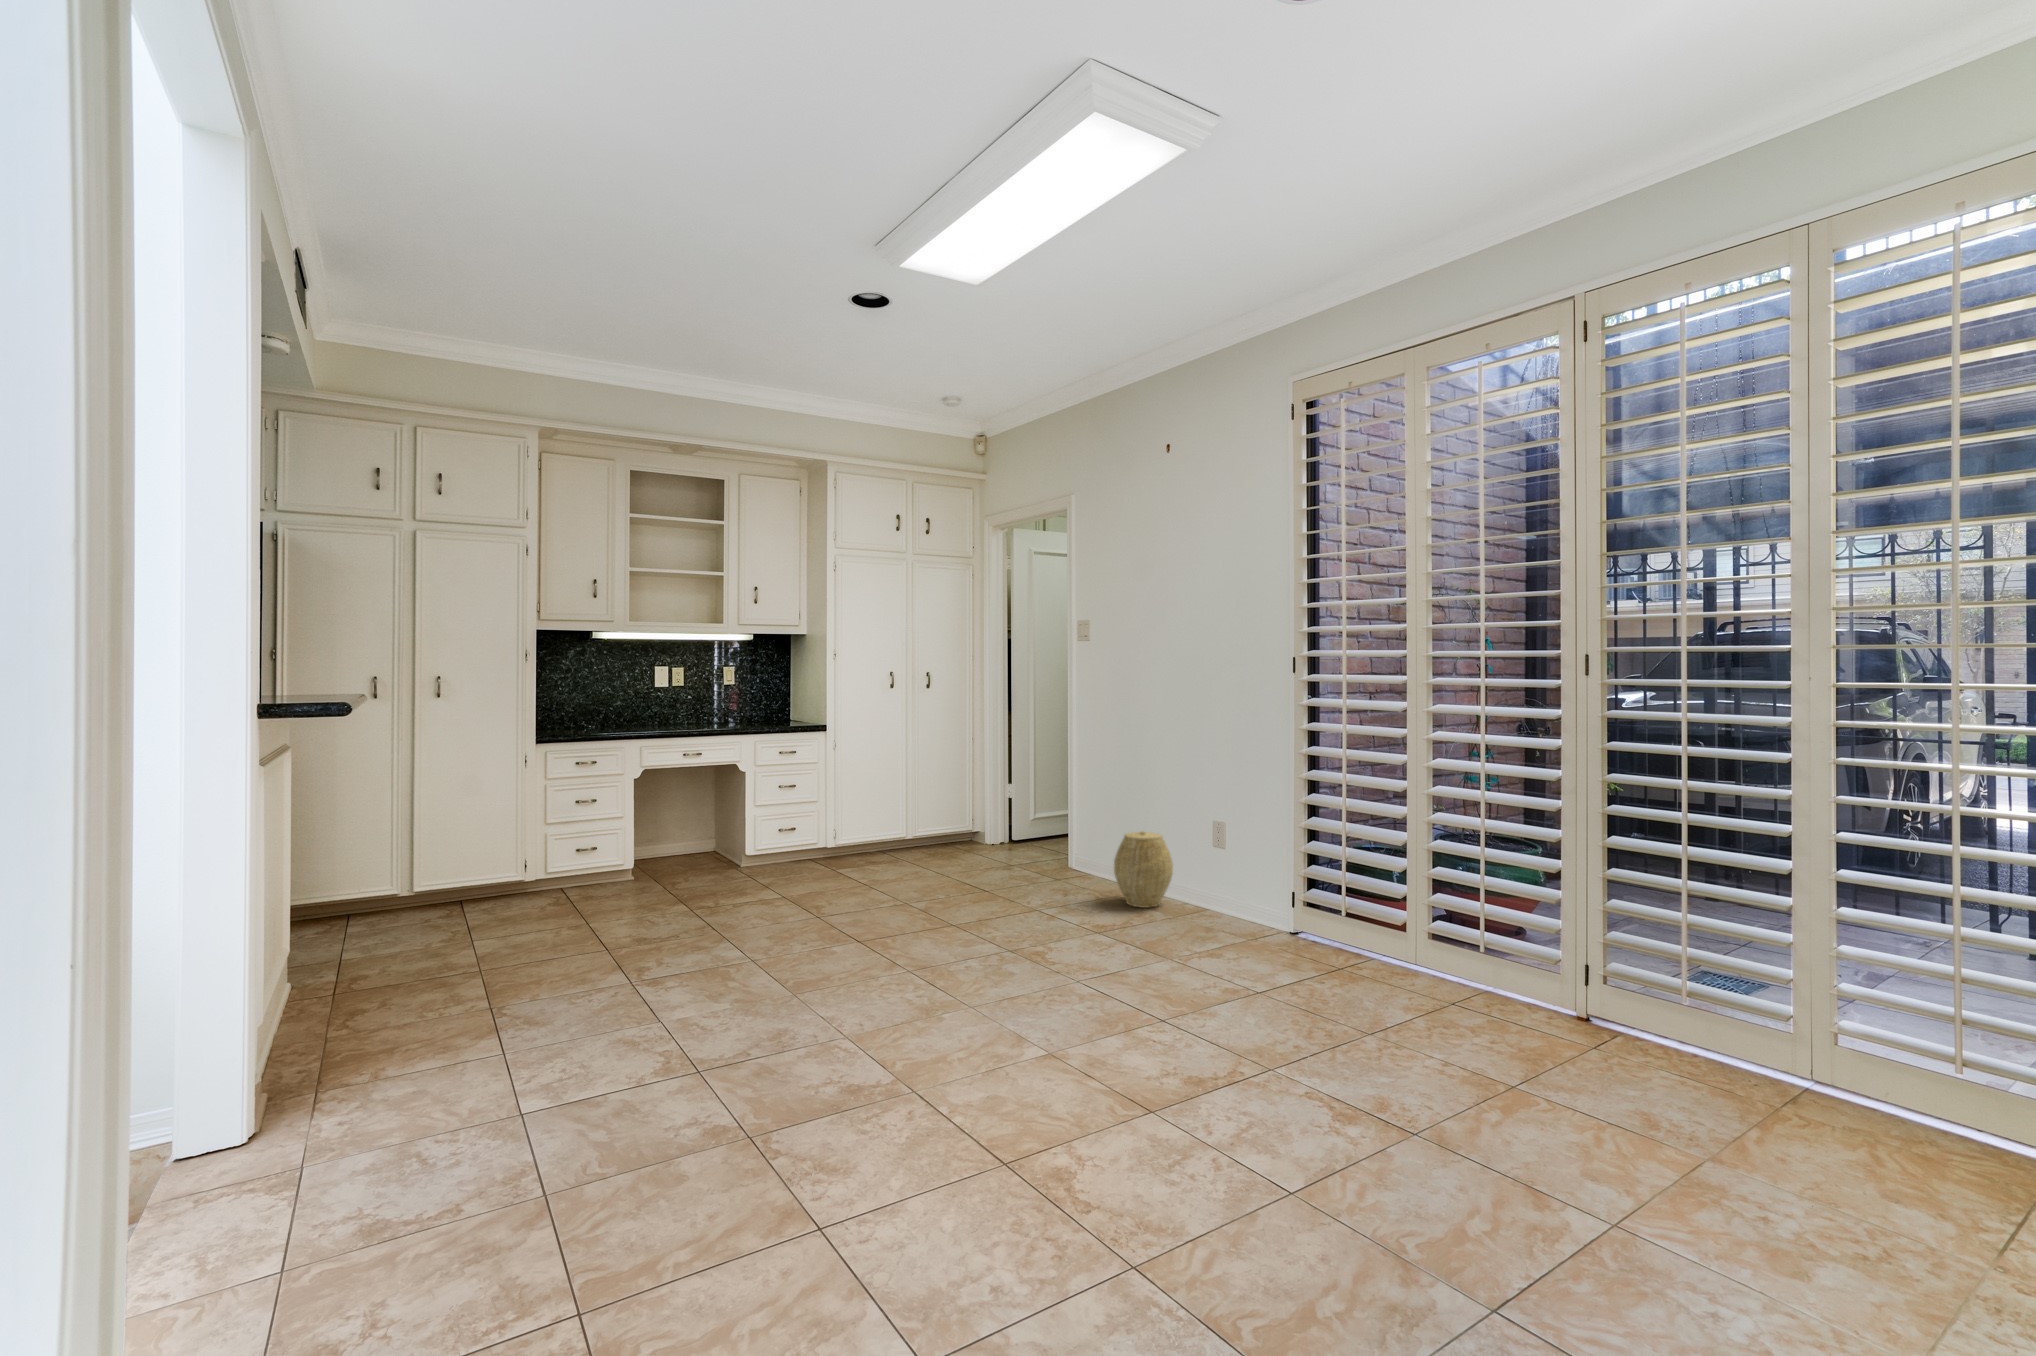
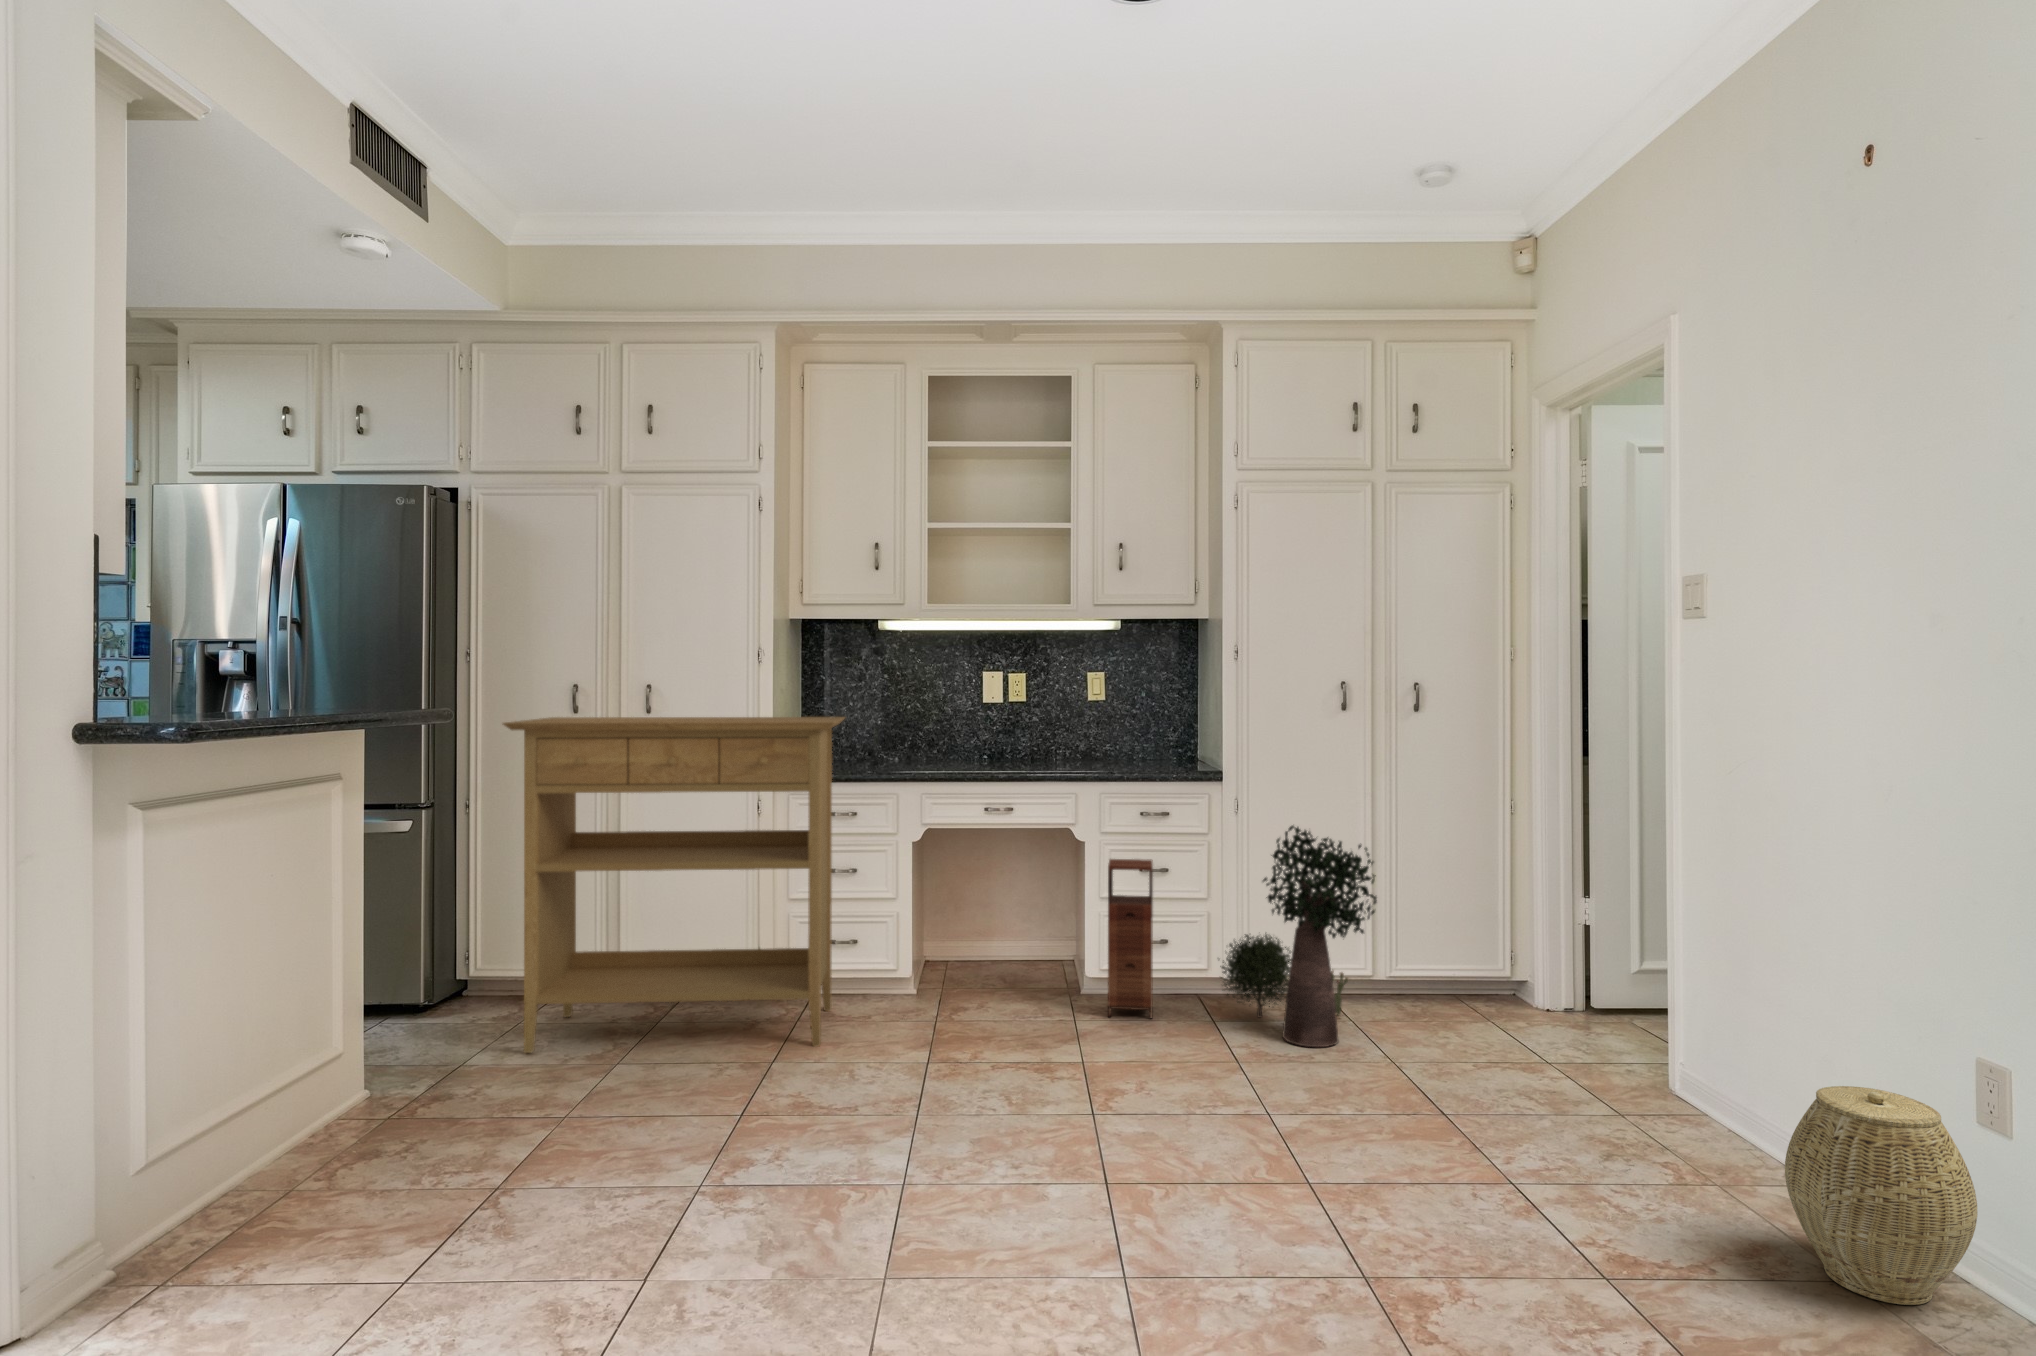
console table: none [356,698,613,942] -> present [503,717,845,1053]
potted plant: none [830,753,924,872] -> present [1220,826,1377,1047]
storage cabinet: none [764,780,796,875] -> present [1108,859,1153,1019]

